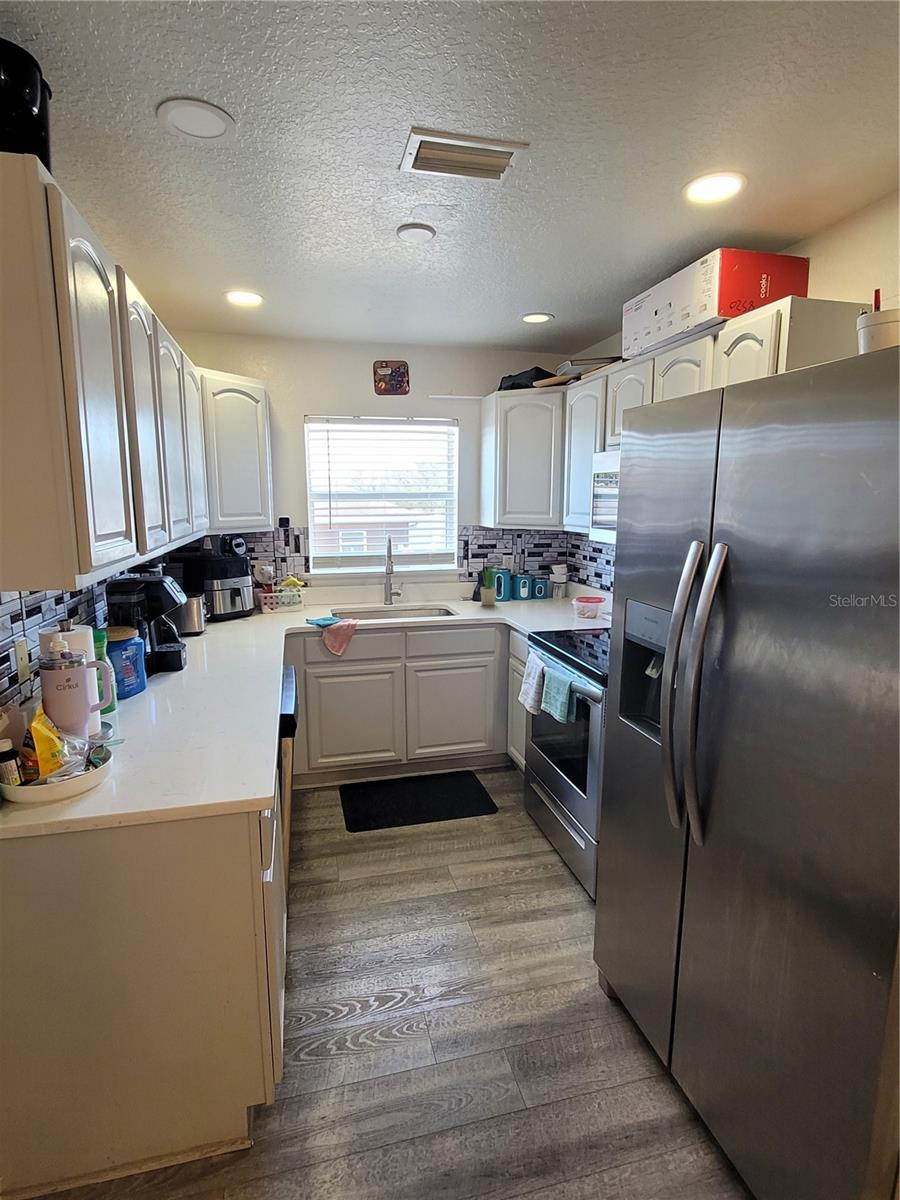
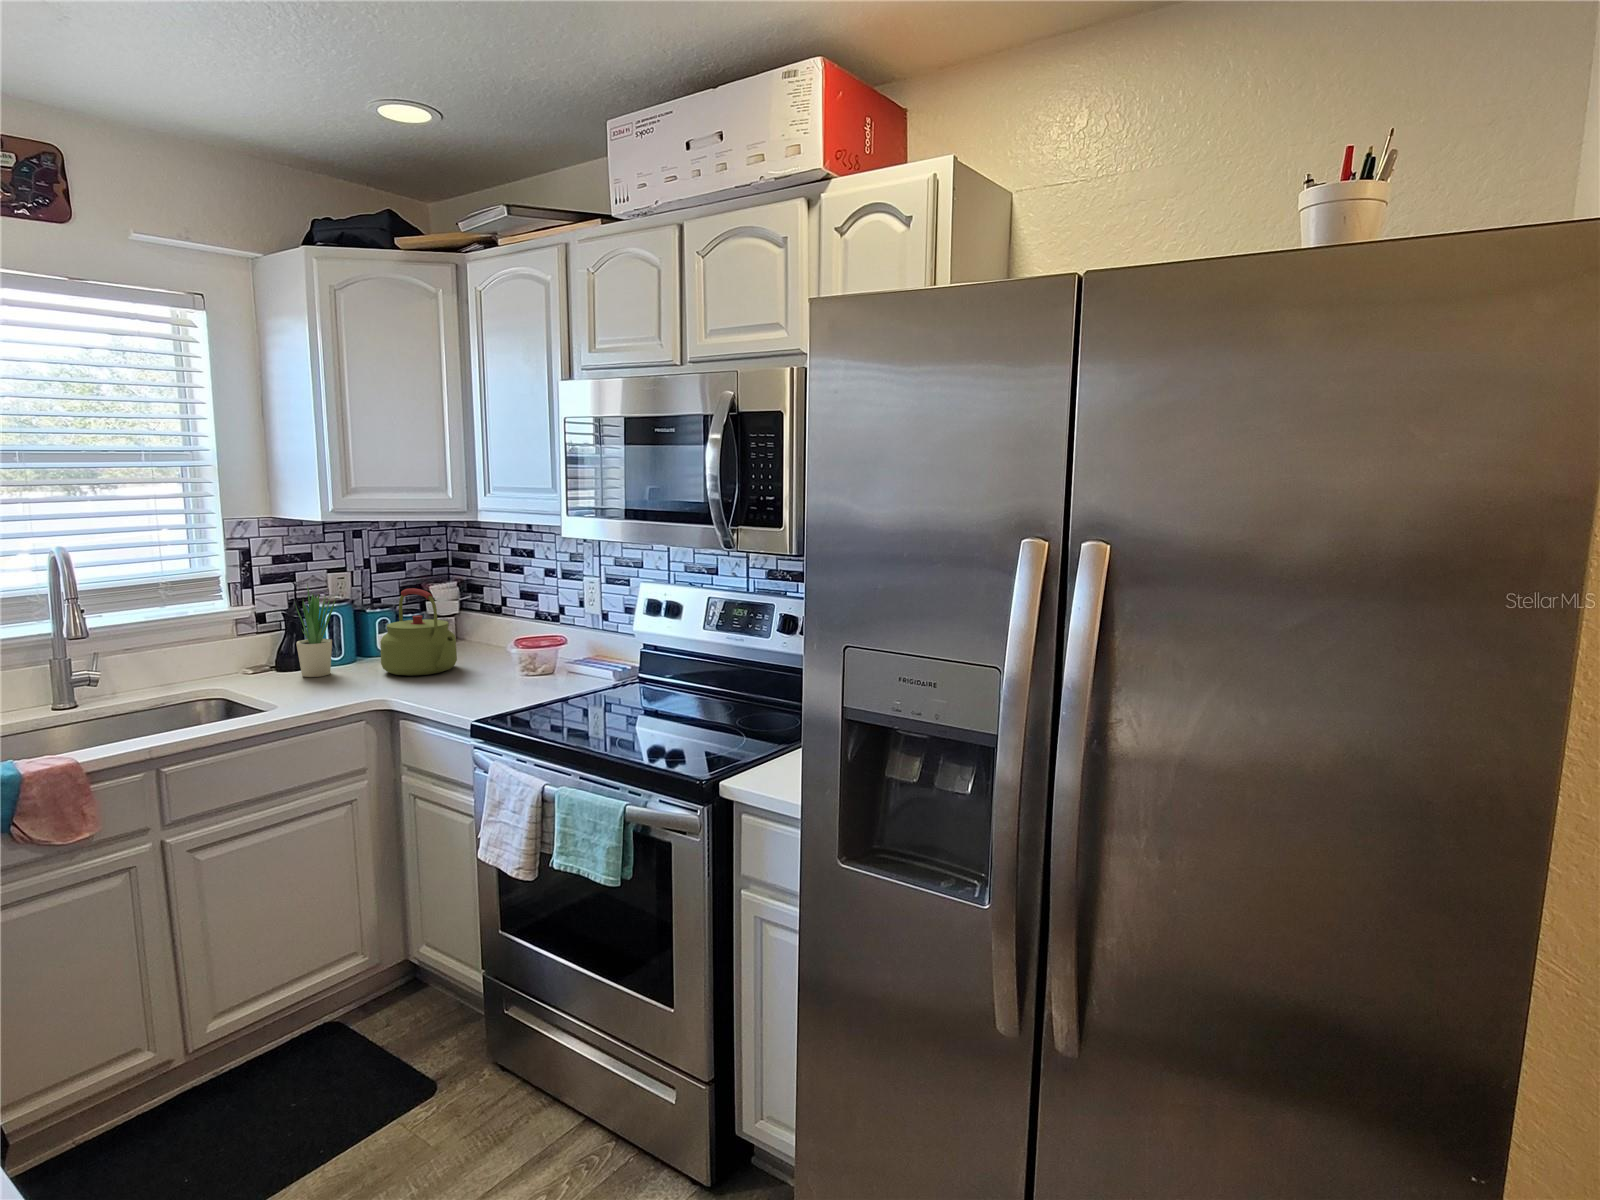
kettle: none [515,566,552,611] -> present [380,588,457,676]

